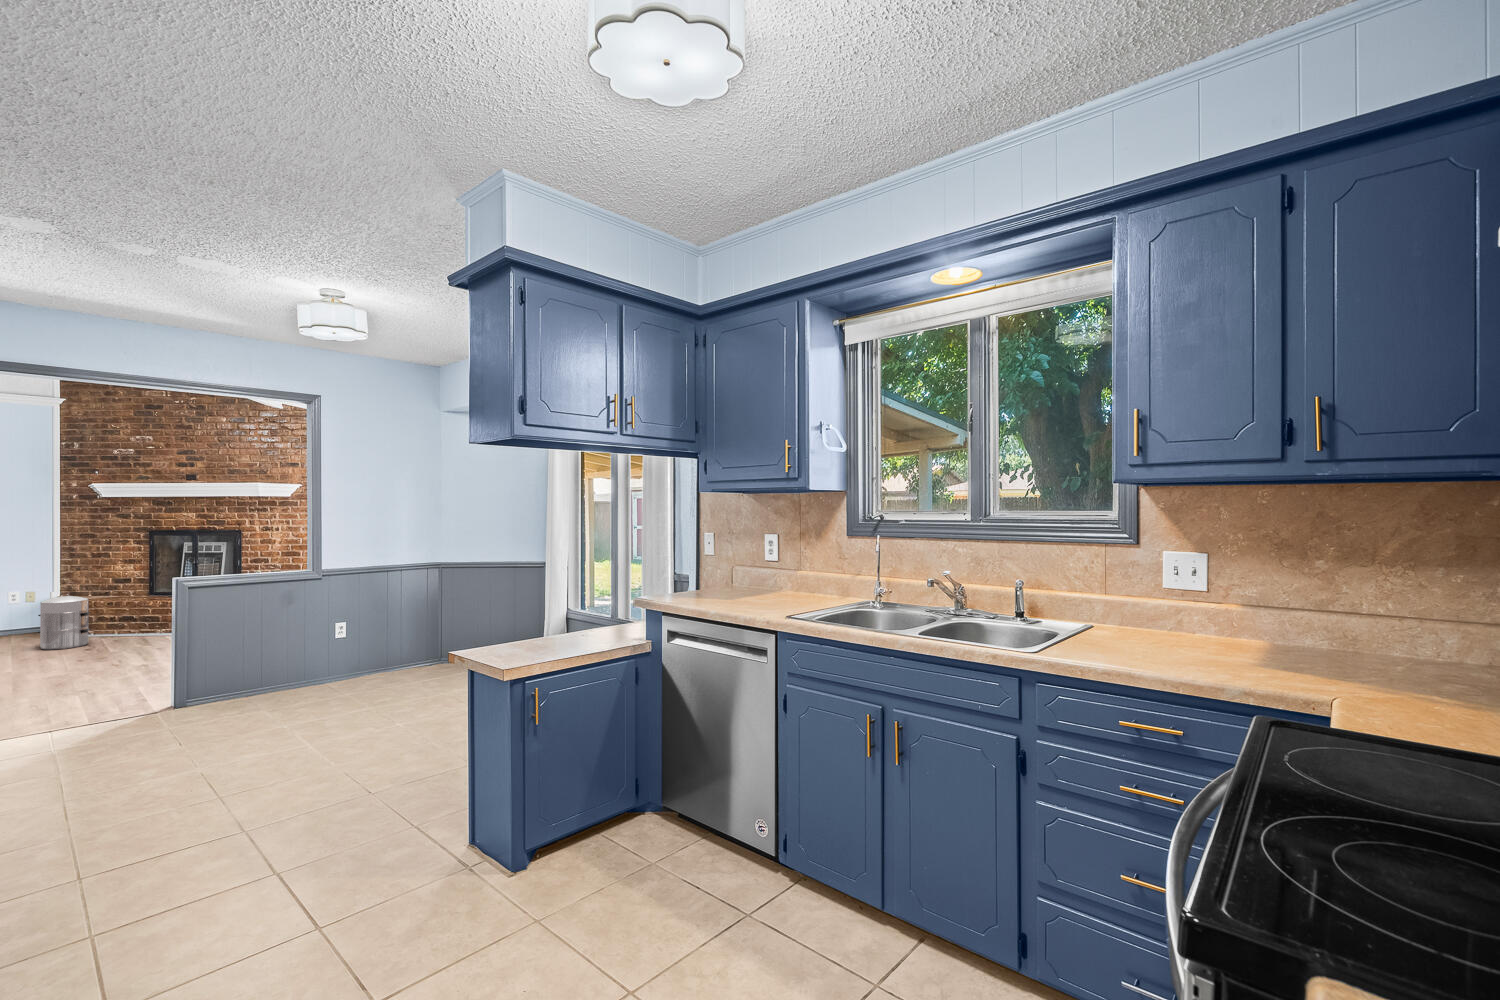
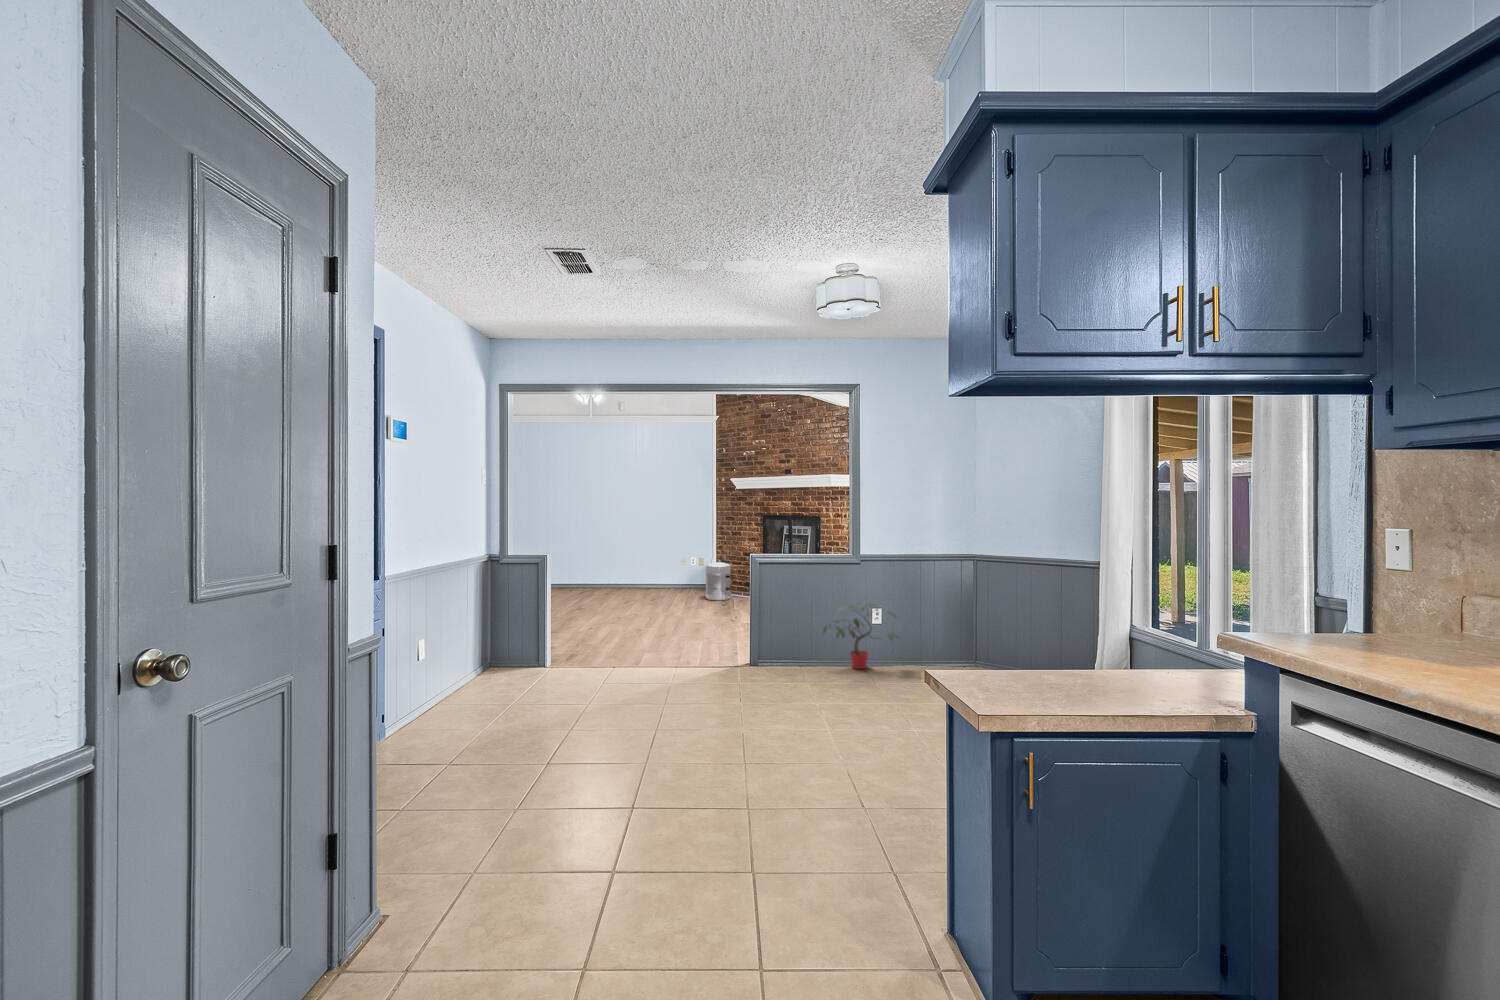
potted plant: none [275,618,373,688] -> present [823,603,899,669]

